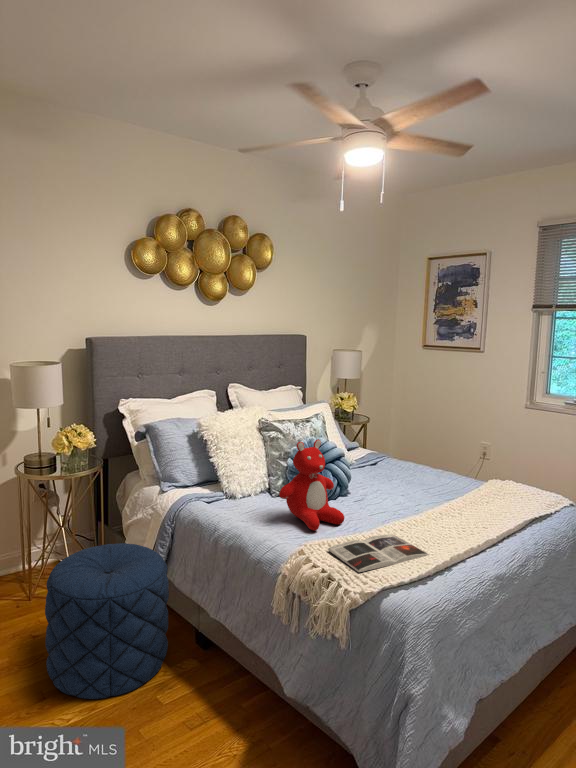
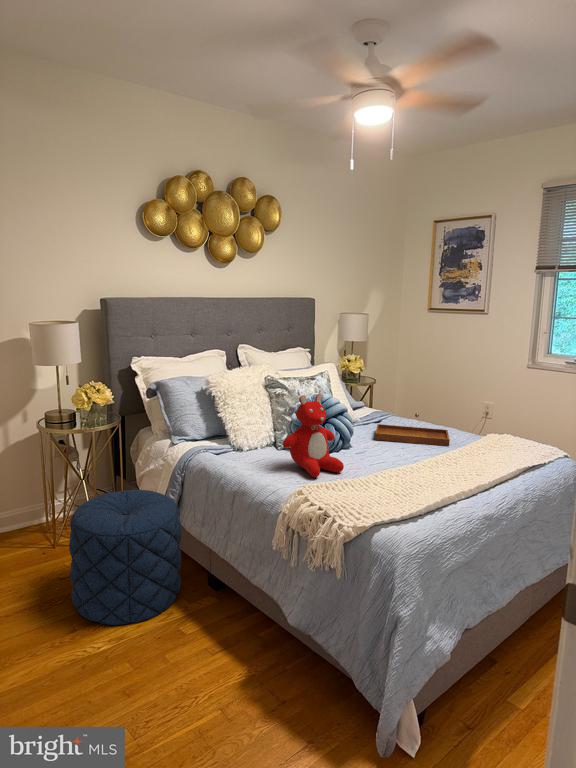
tray: none [375,457,453,492] -> present [375,413,450,446]
magazine: present [328,534,429,572] -> none [326,480,421,511]

